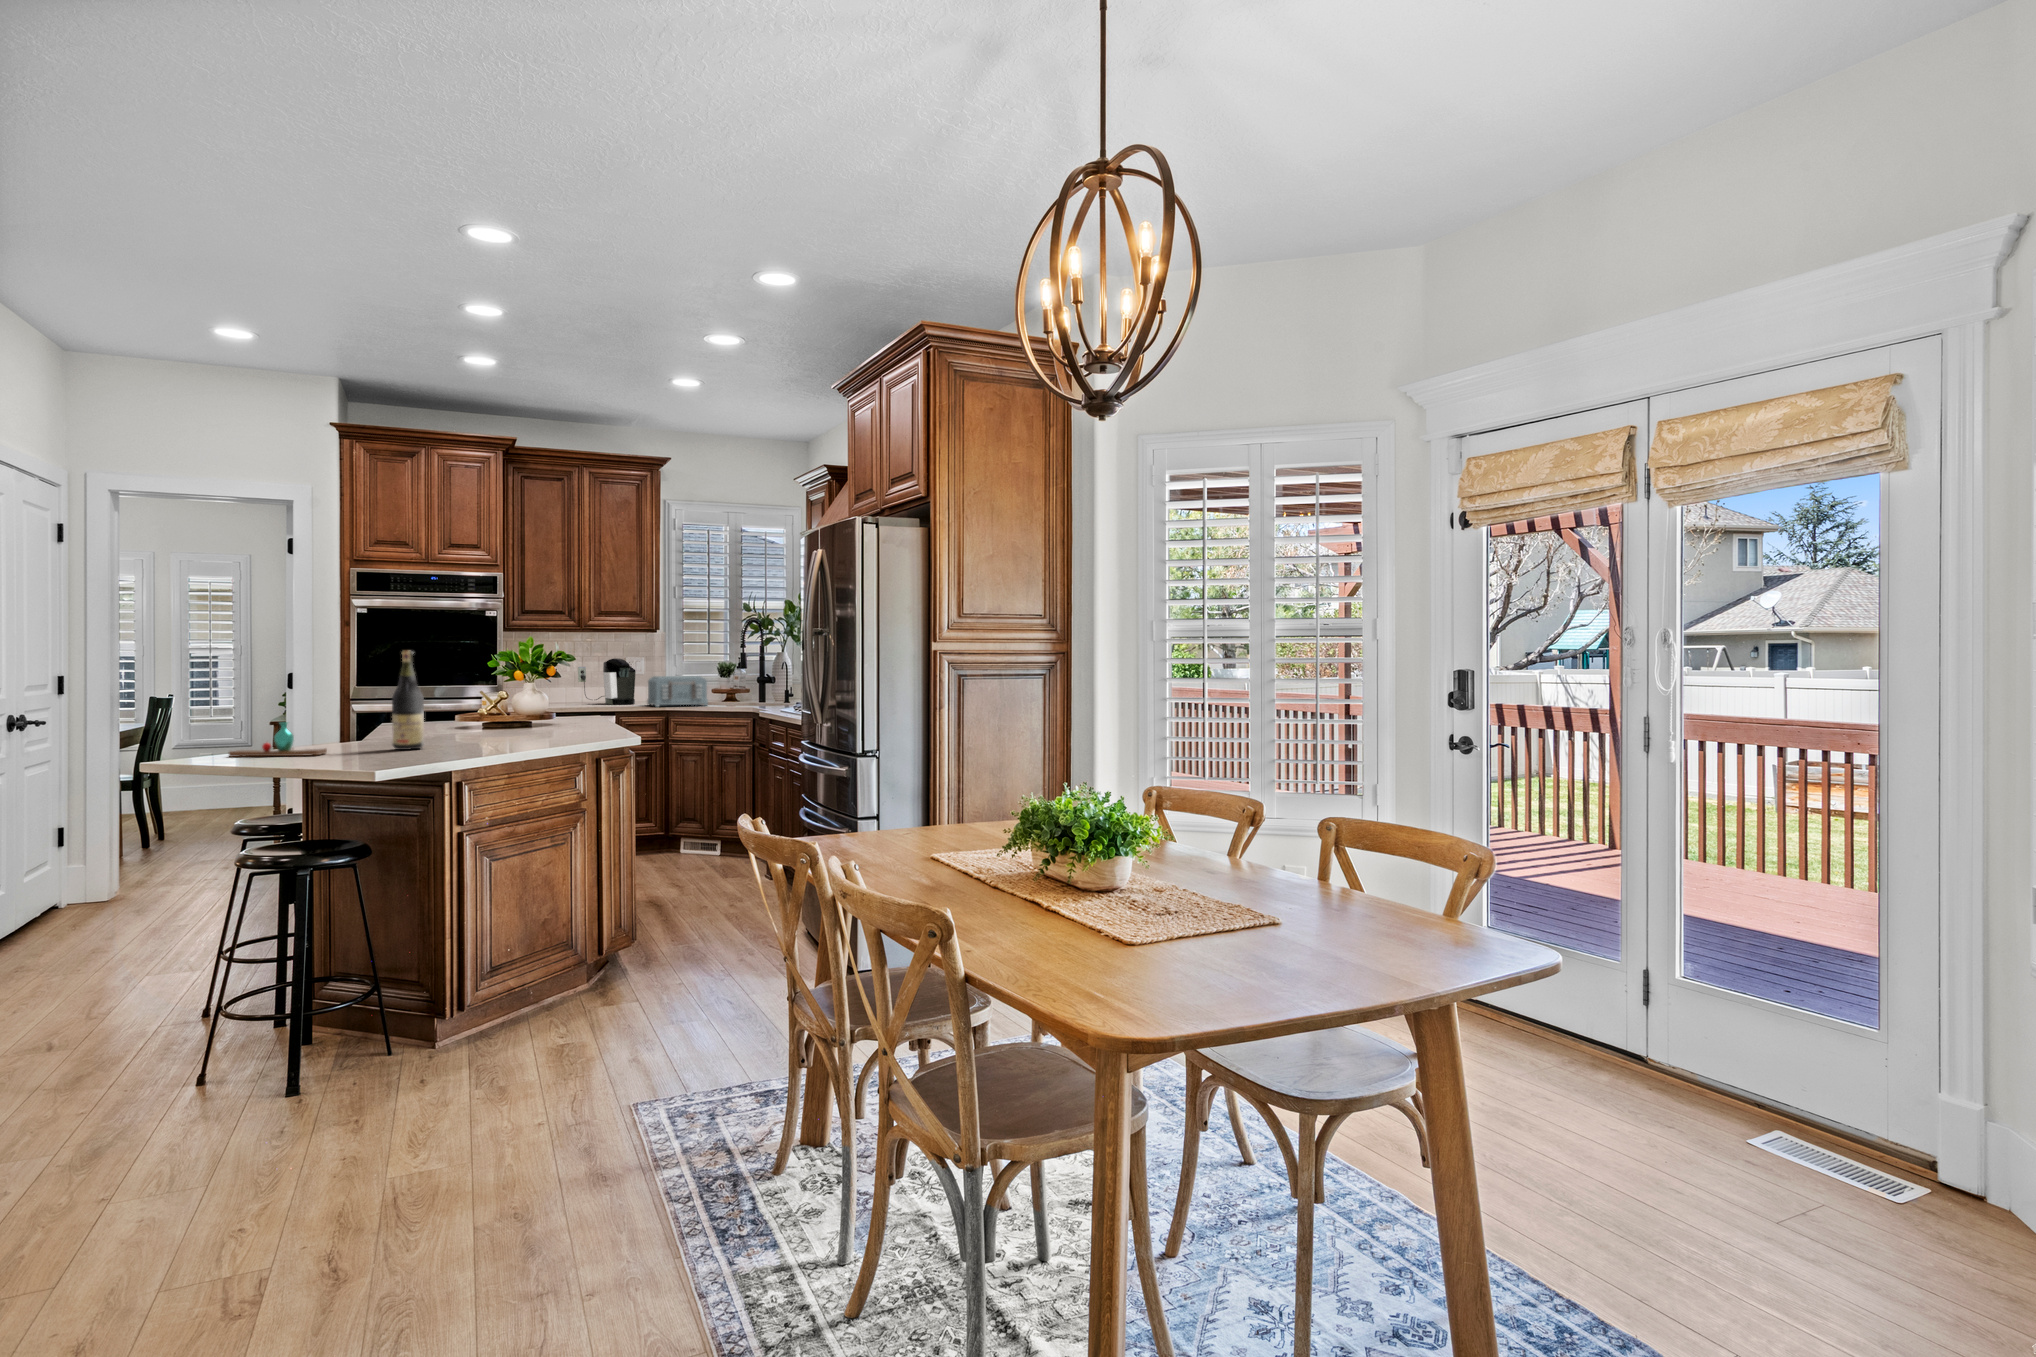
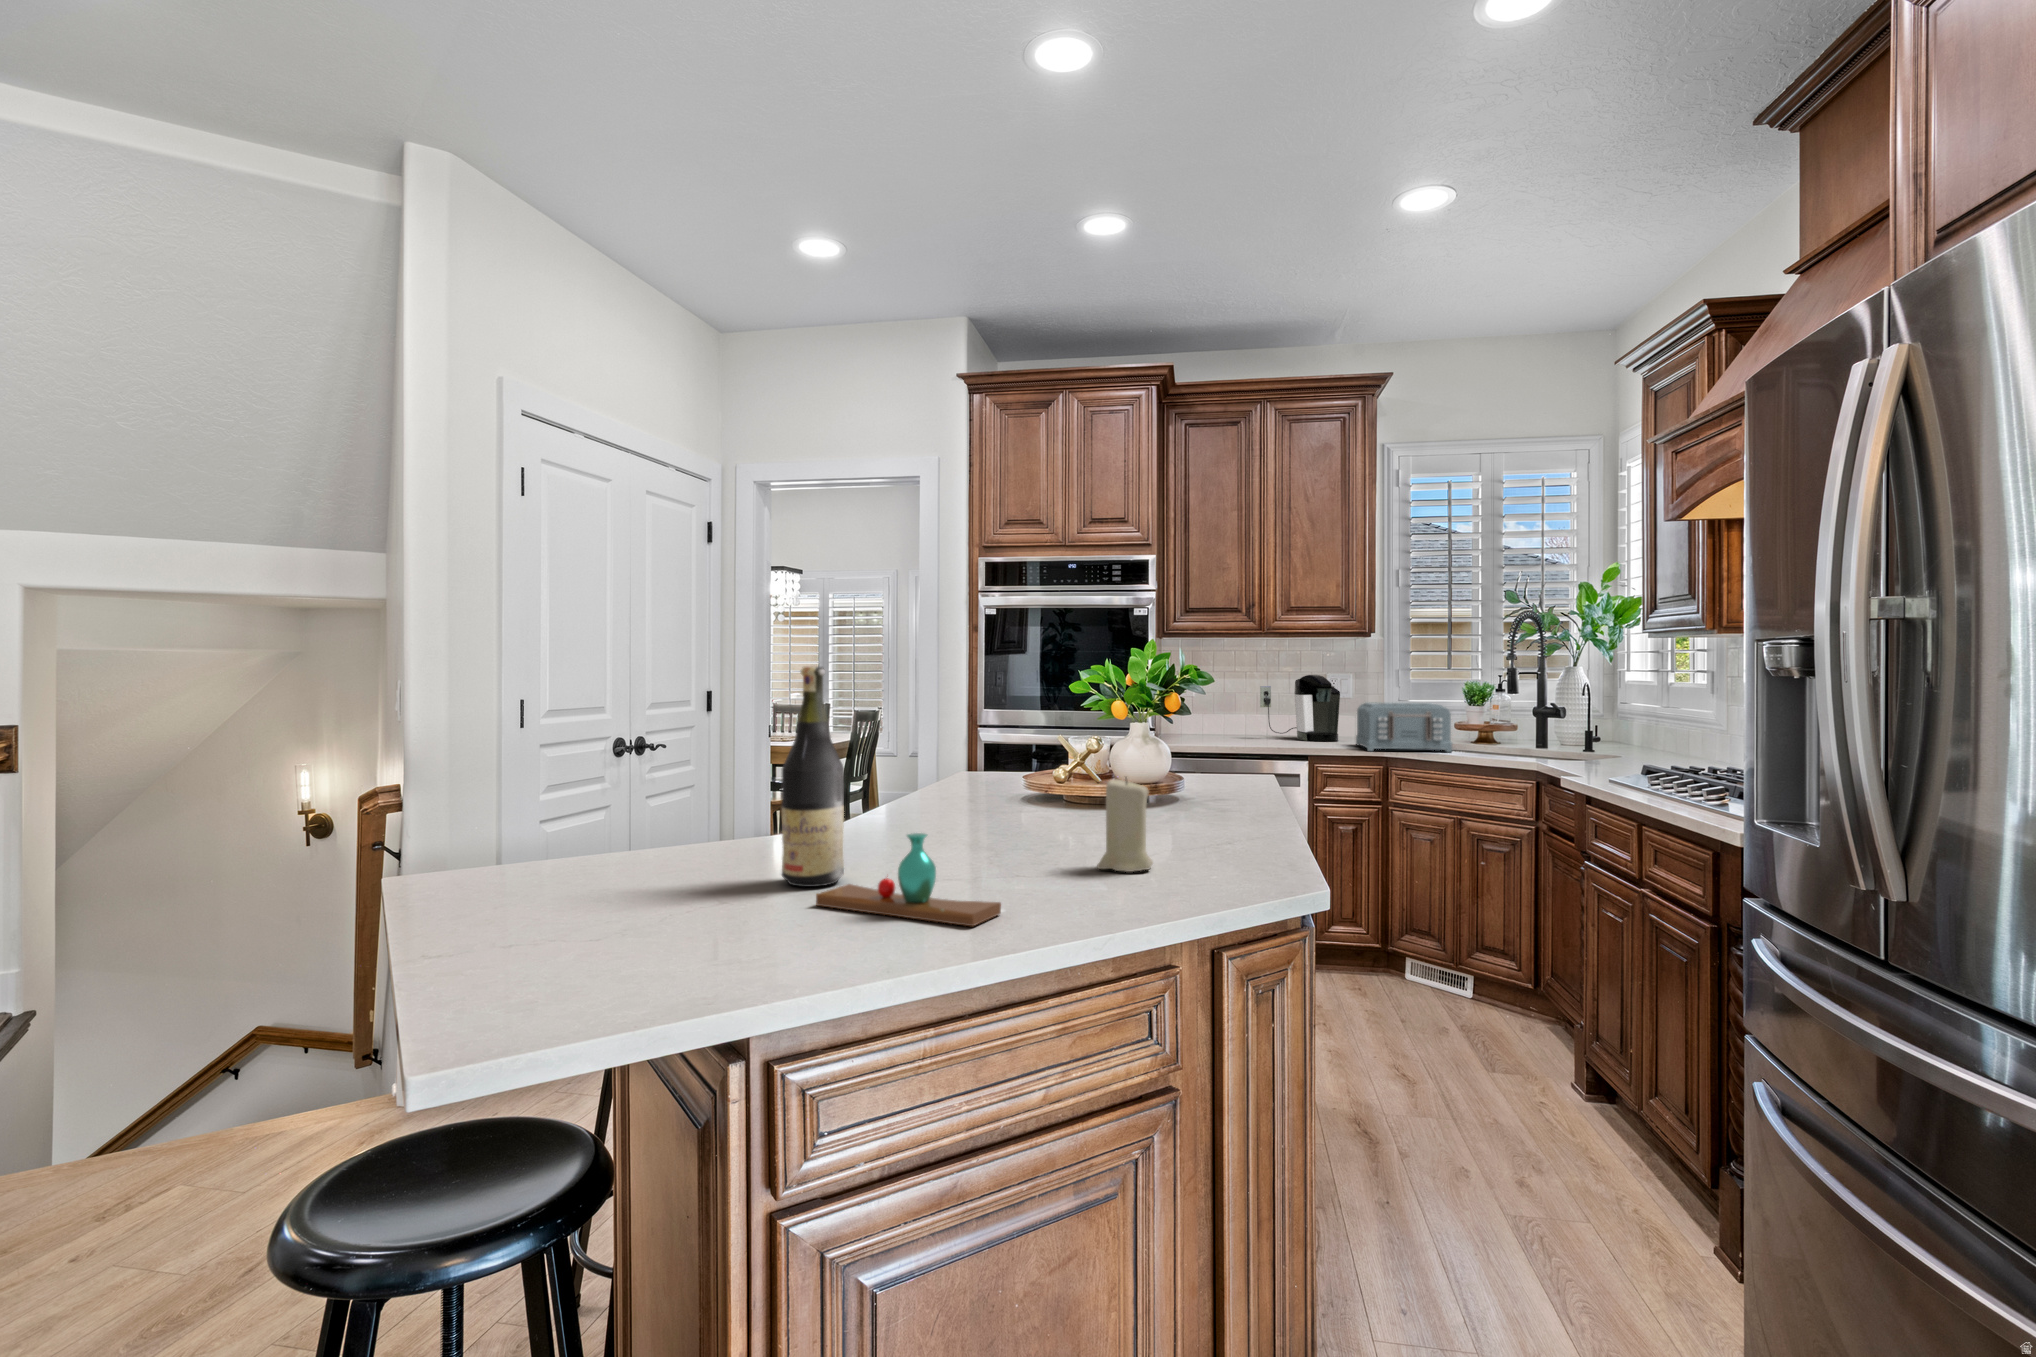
candle: none [539,699,565,740] -> present [1097,778,1153,872]
vase: present [229,722,327,757] -> present [816,833,1001,926]

